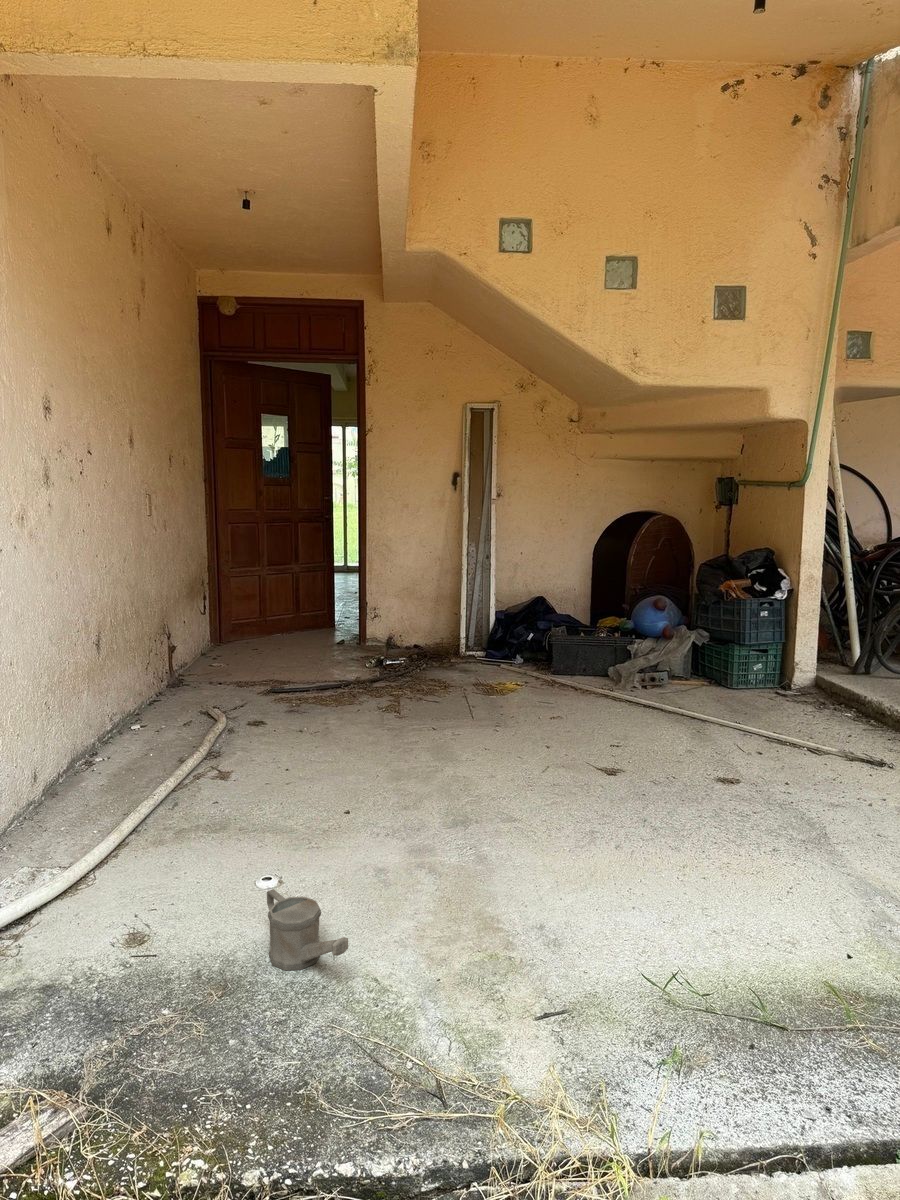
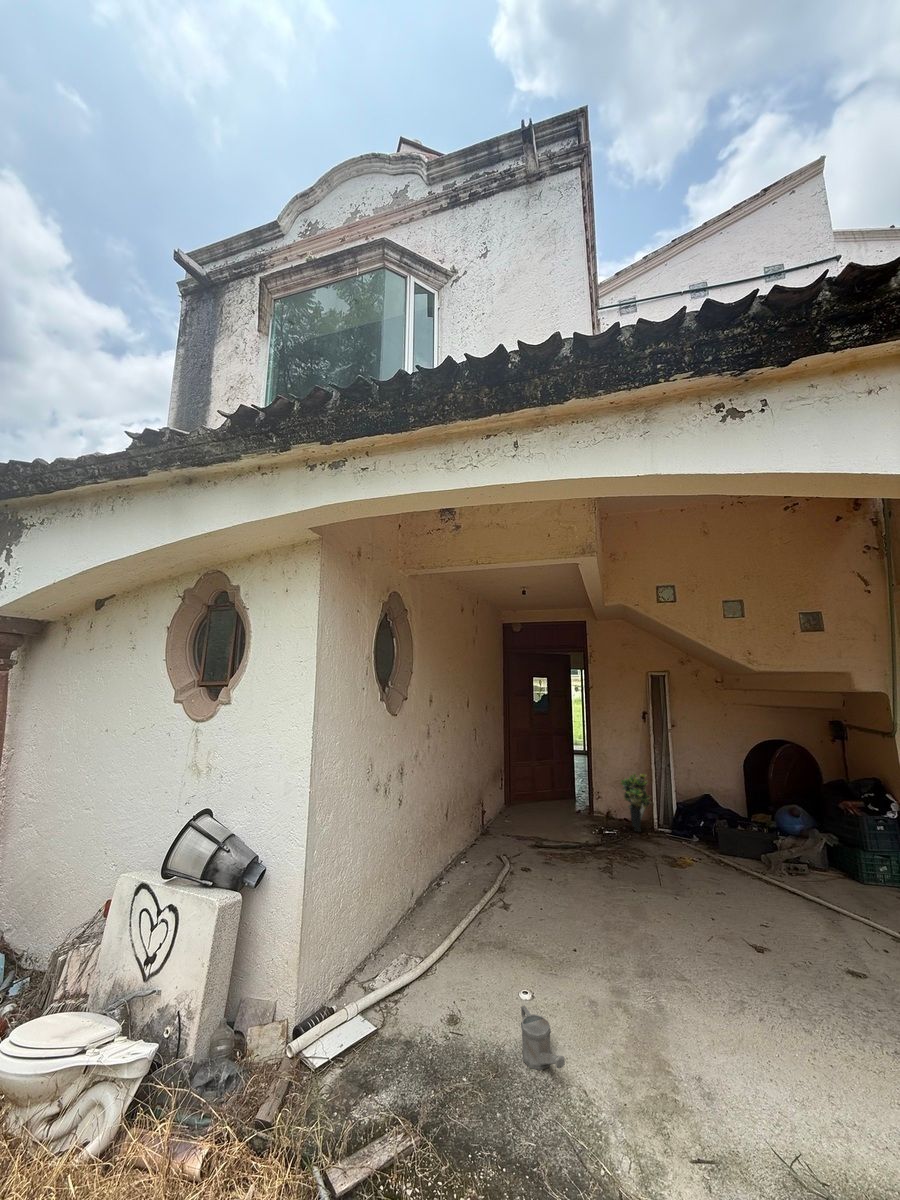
potted plant: none [417,570,464,659] -> present [621,774,651,832]

